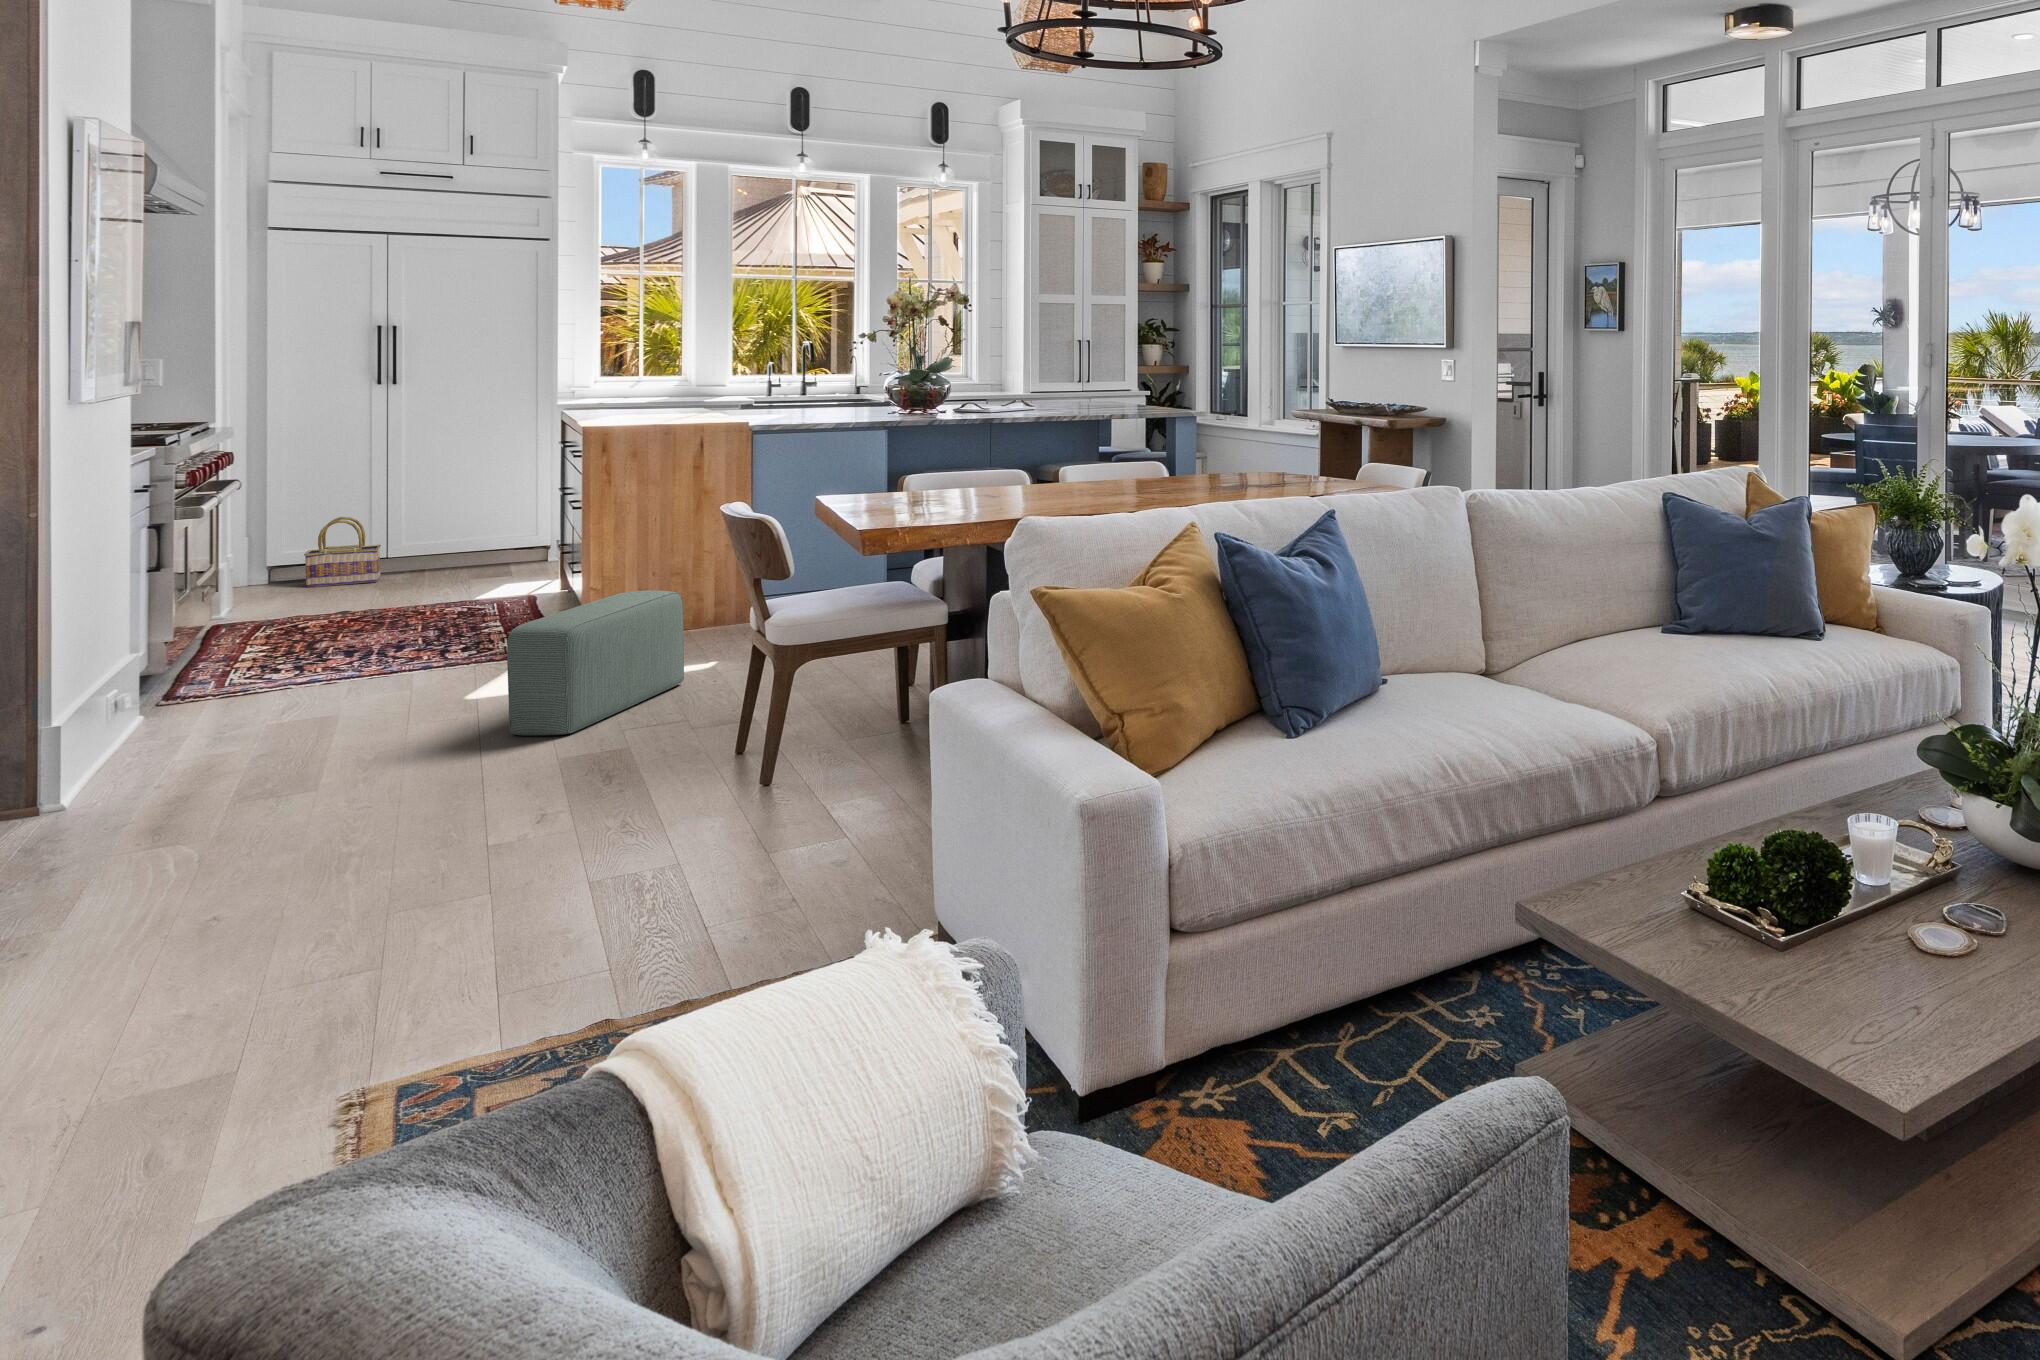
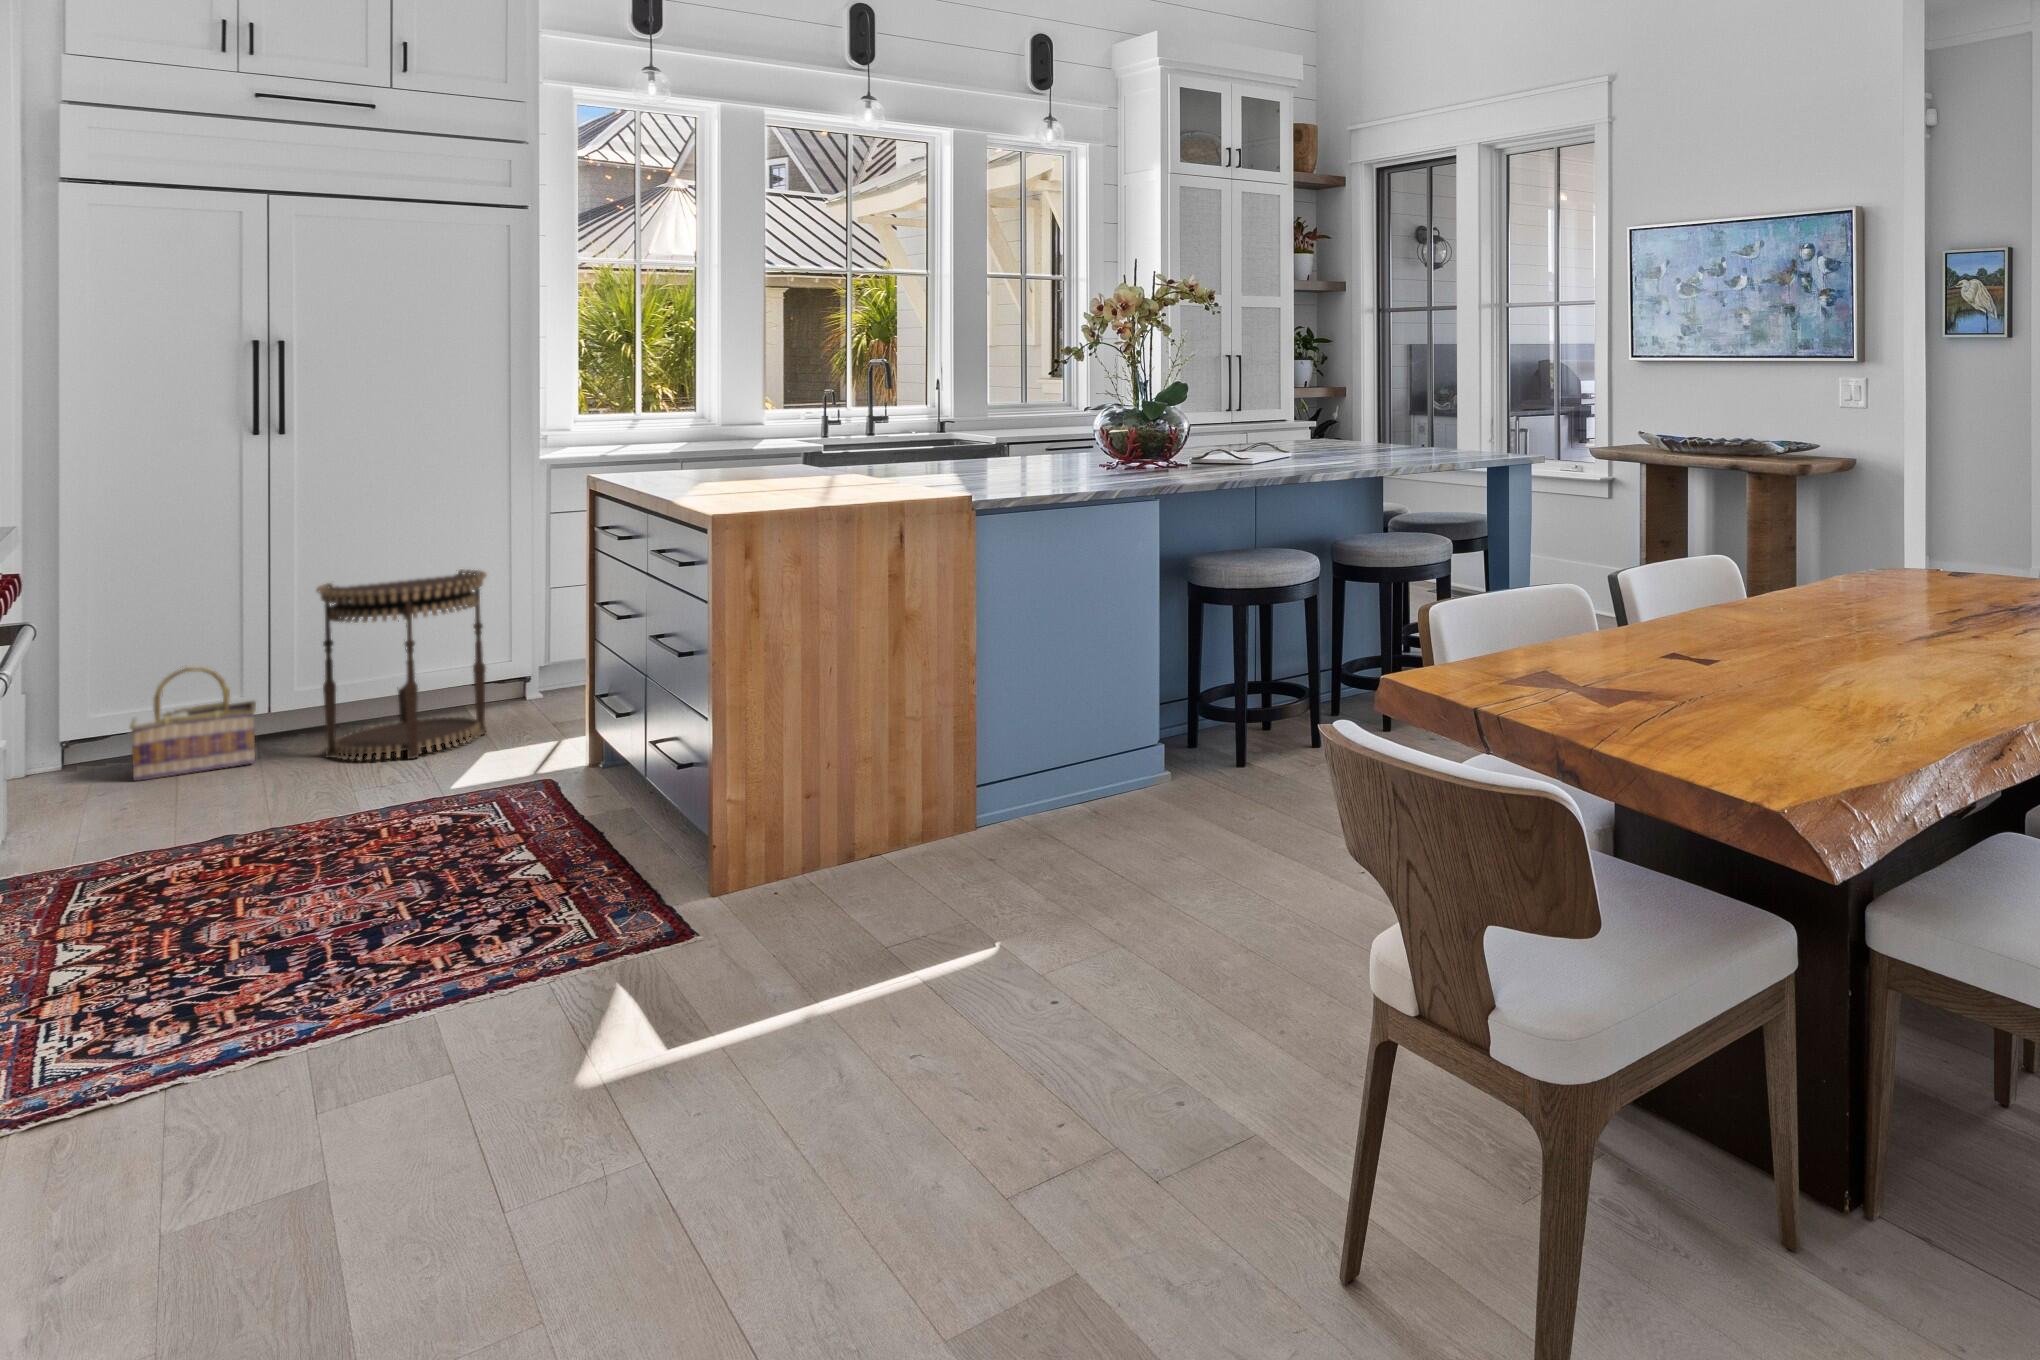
side table: none [414,468,521,583] -> present [316,569,487,760]
pouf: present [507,590,684,736] -> none [757,833,983,1198]

